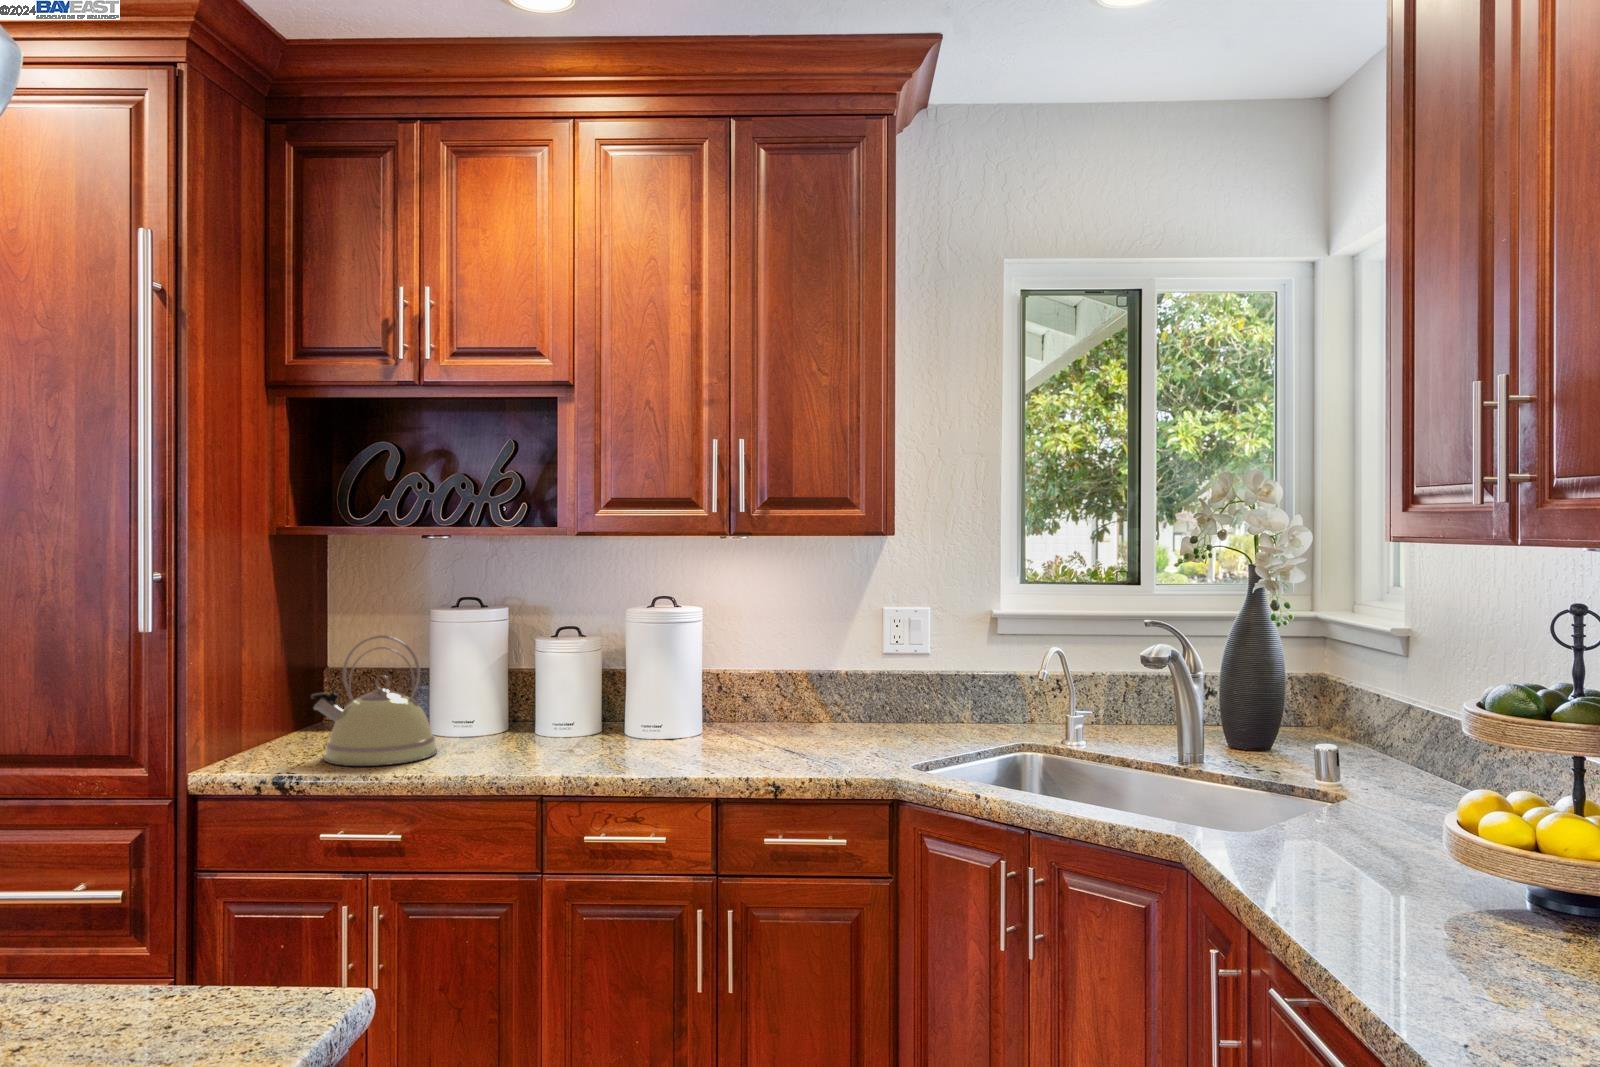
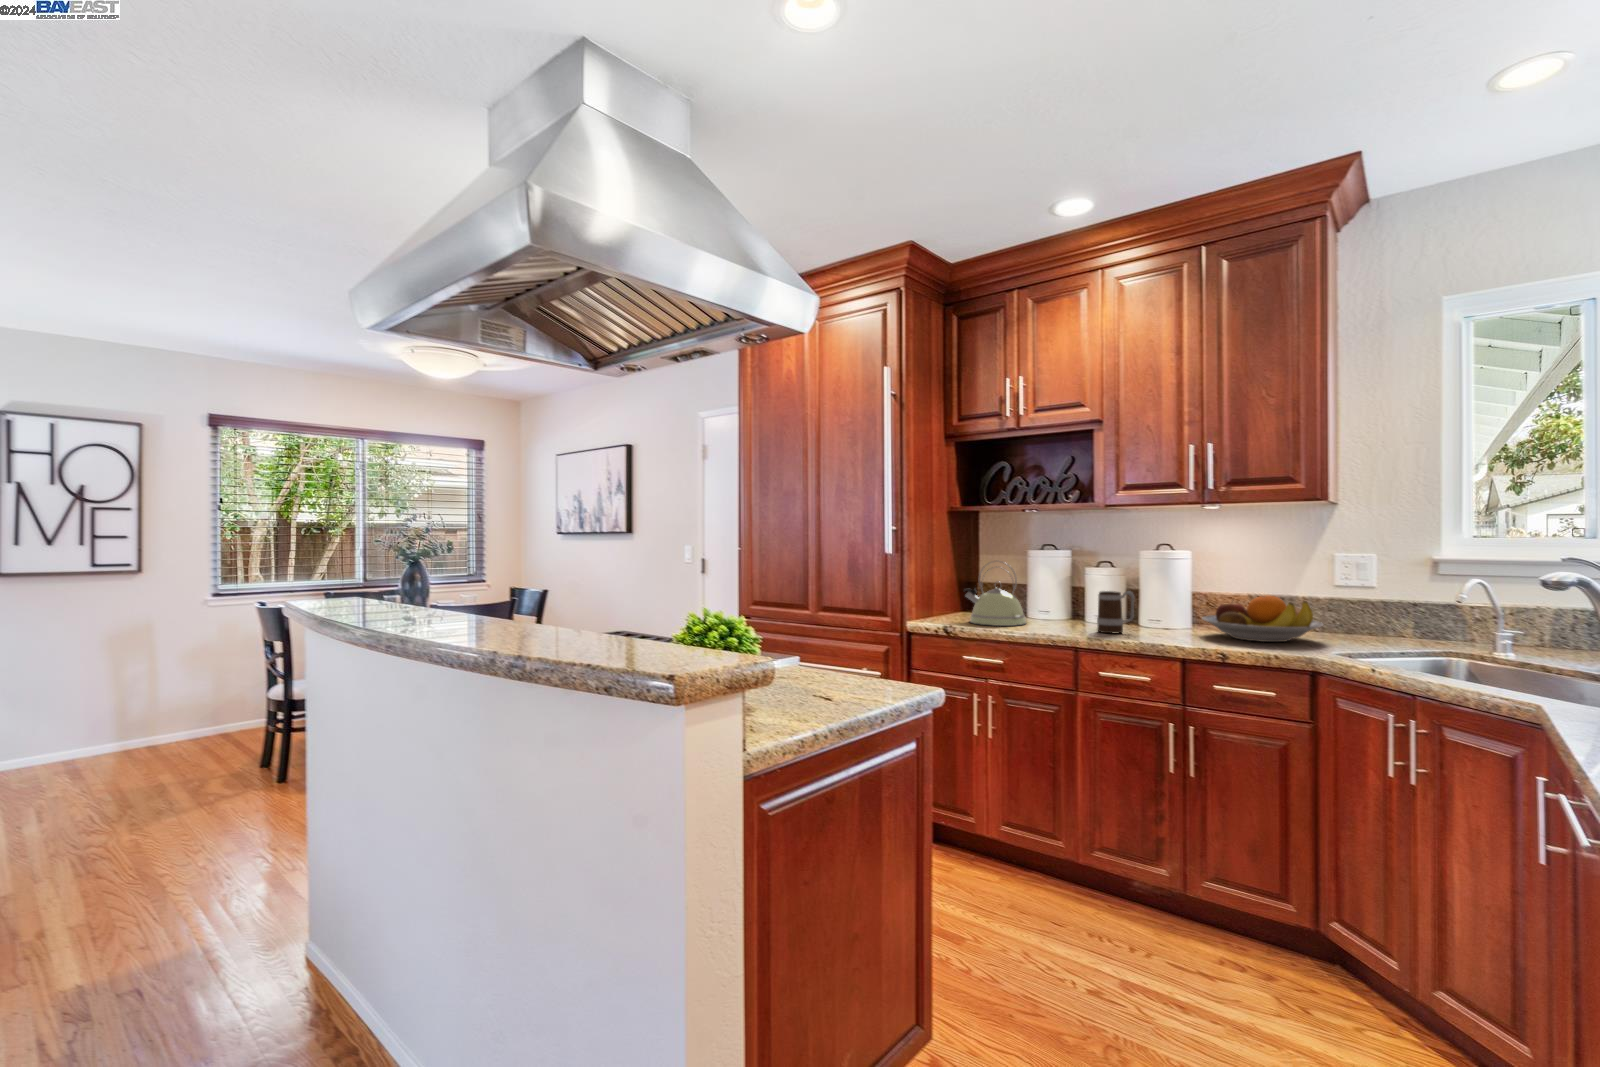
fruit bowl: none [726,678,885,751] -> present [1202,595,1323,642]
mug: none [568,683,629,761] -> present [1097,591,1134,633]

